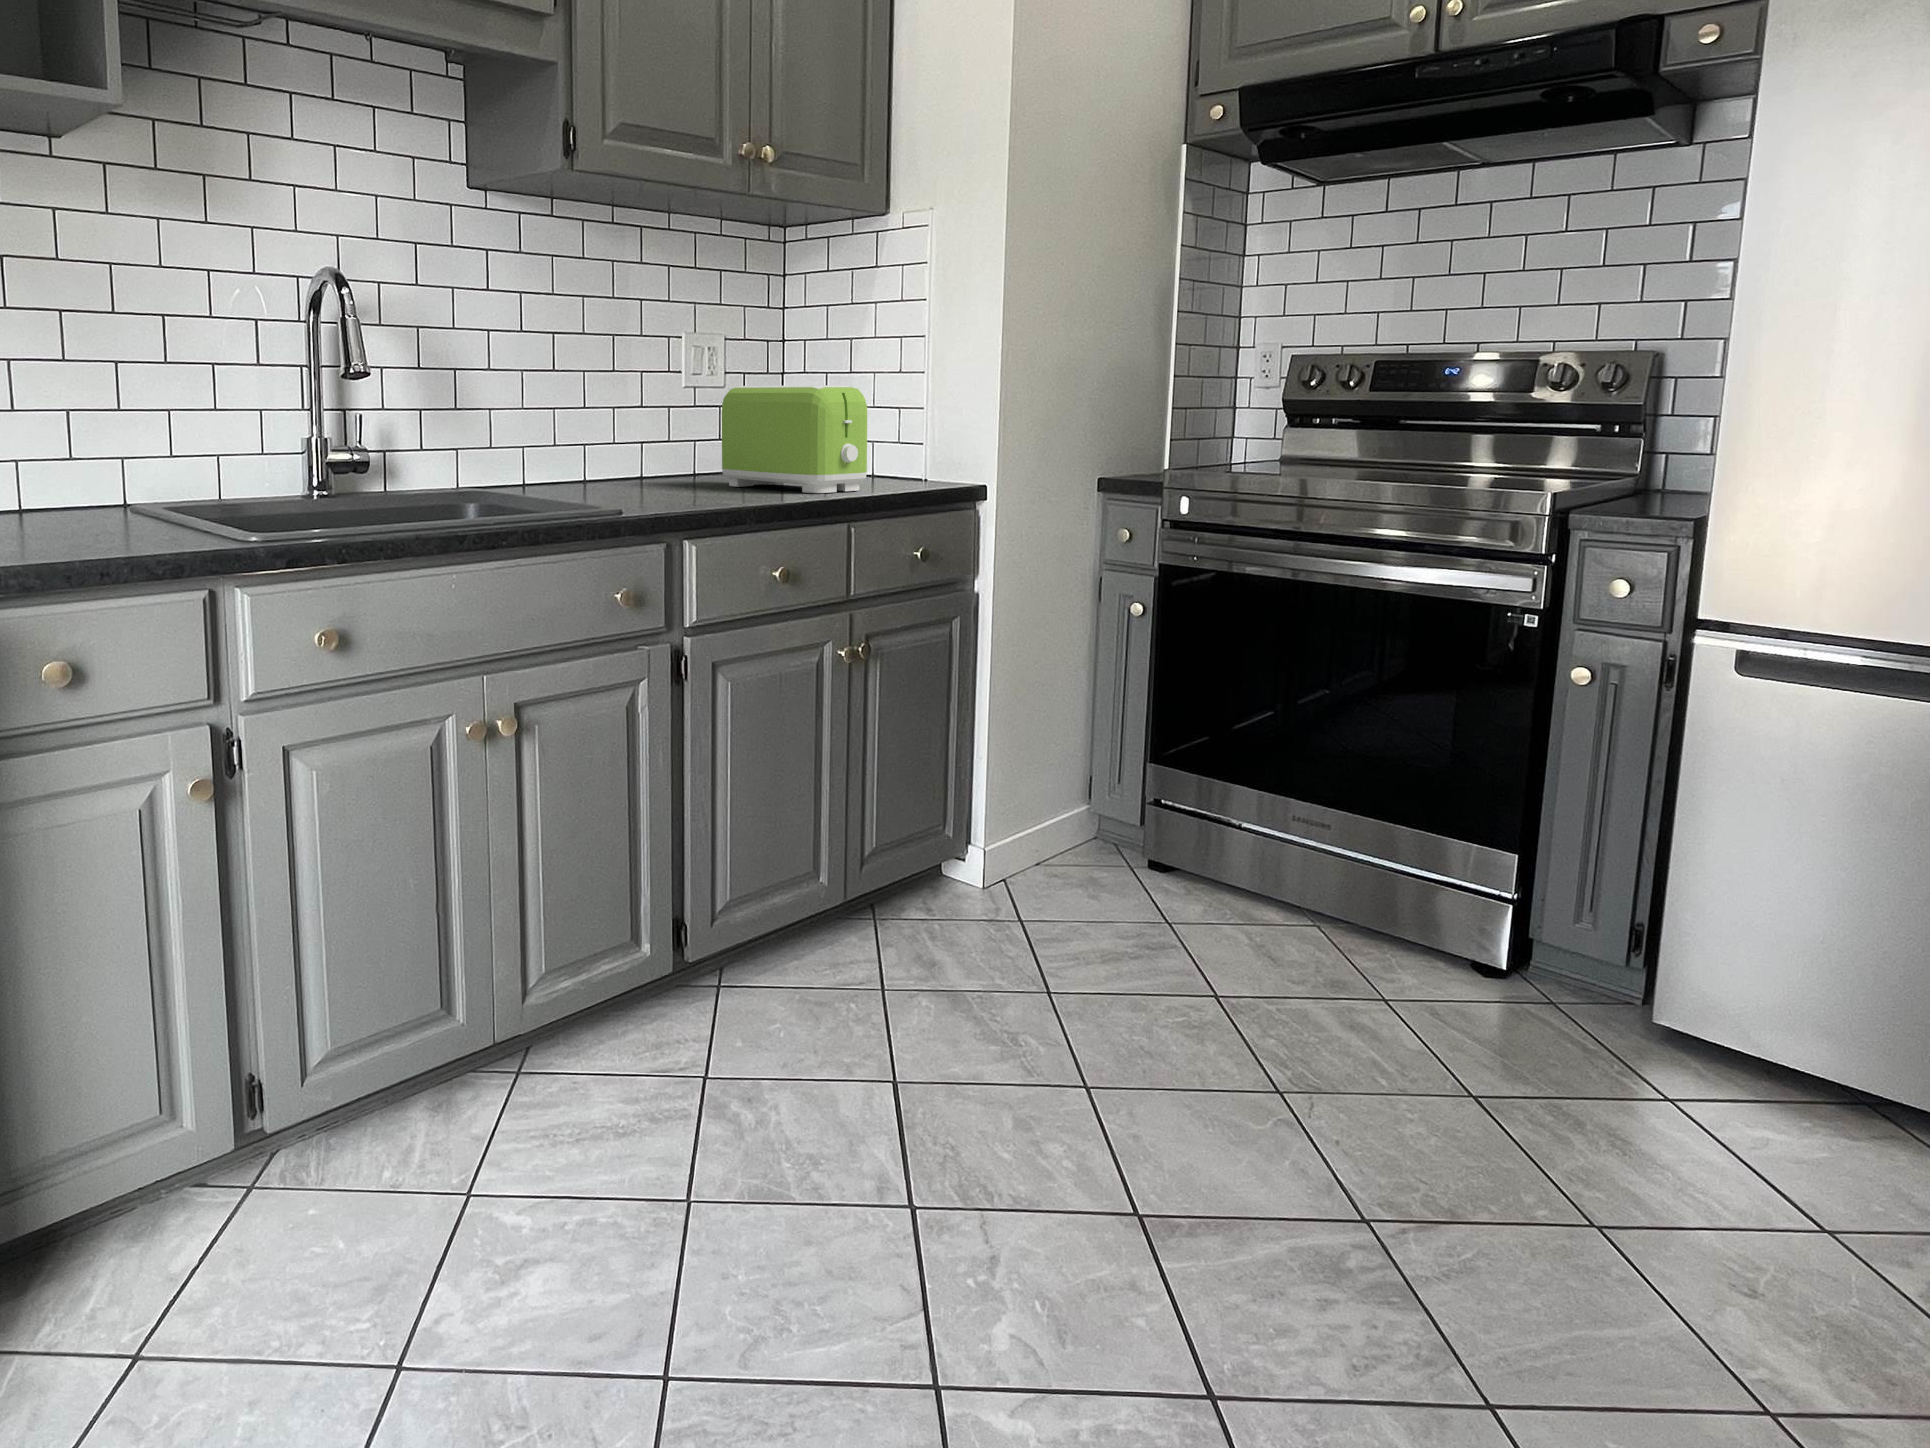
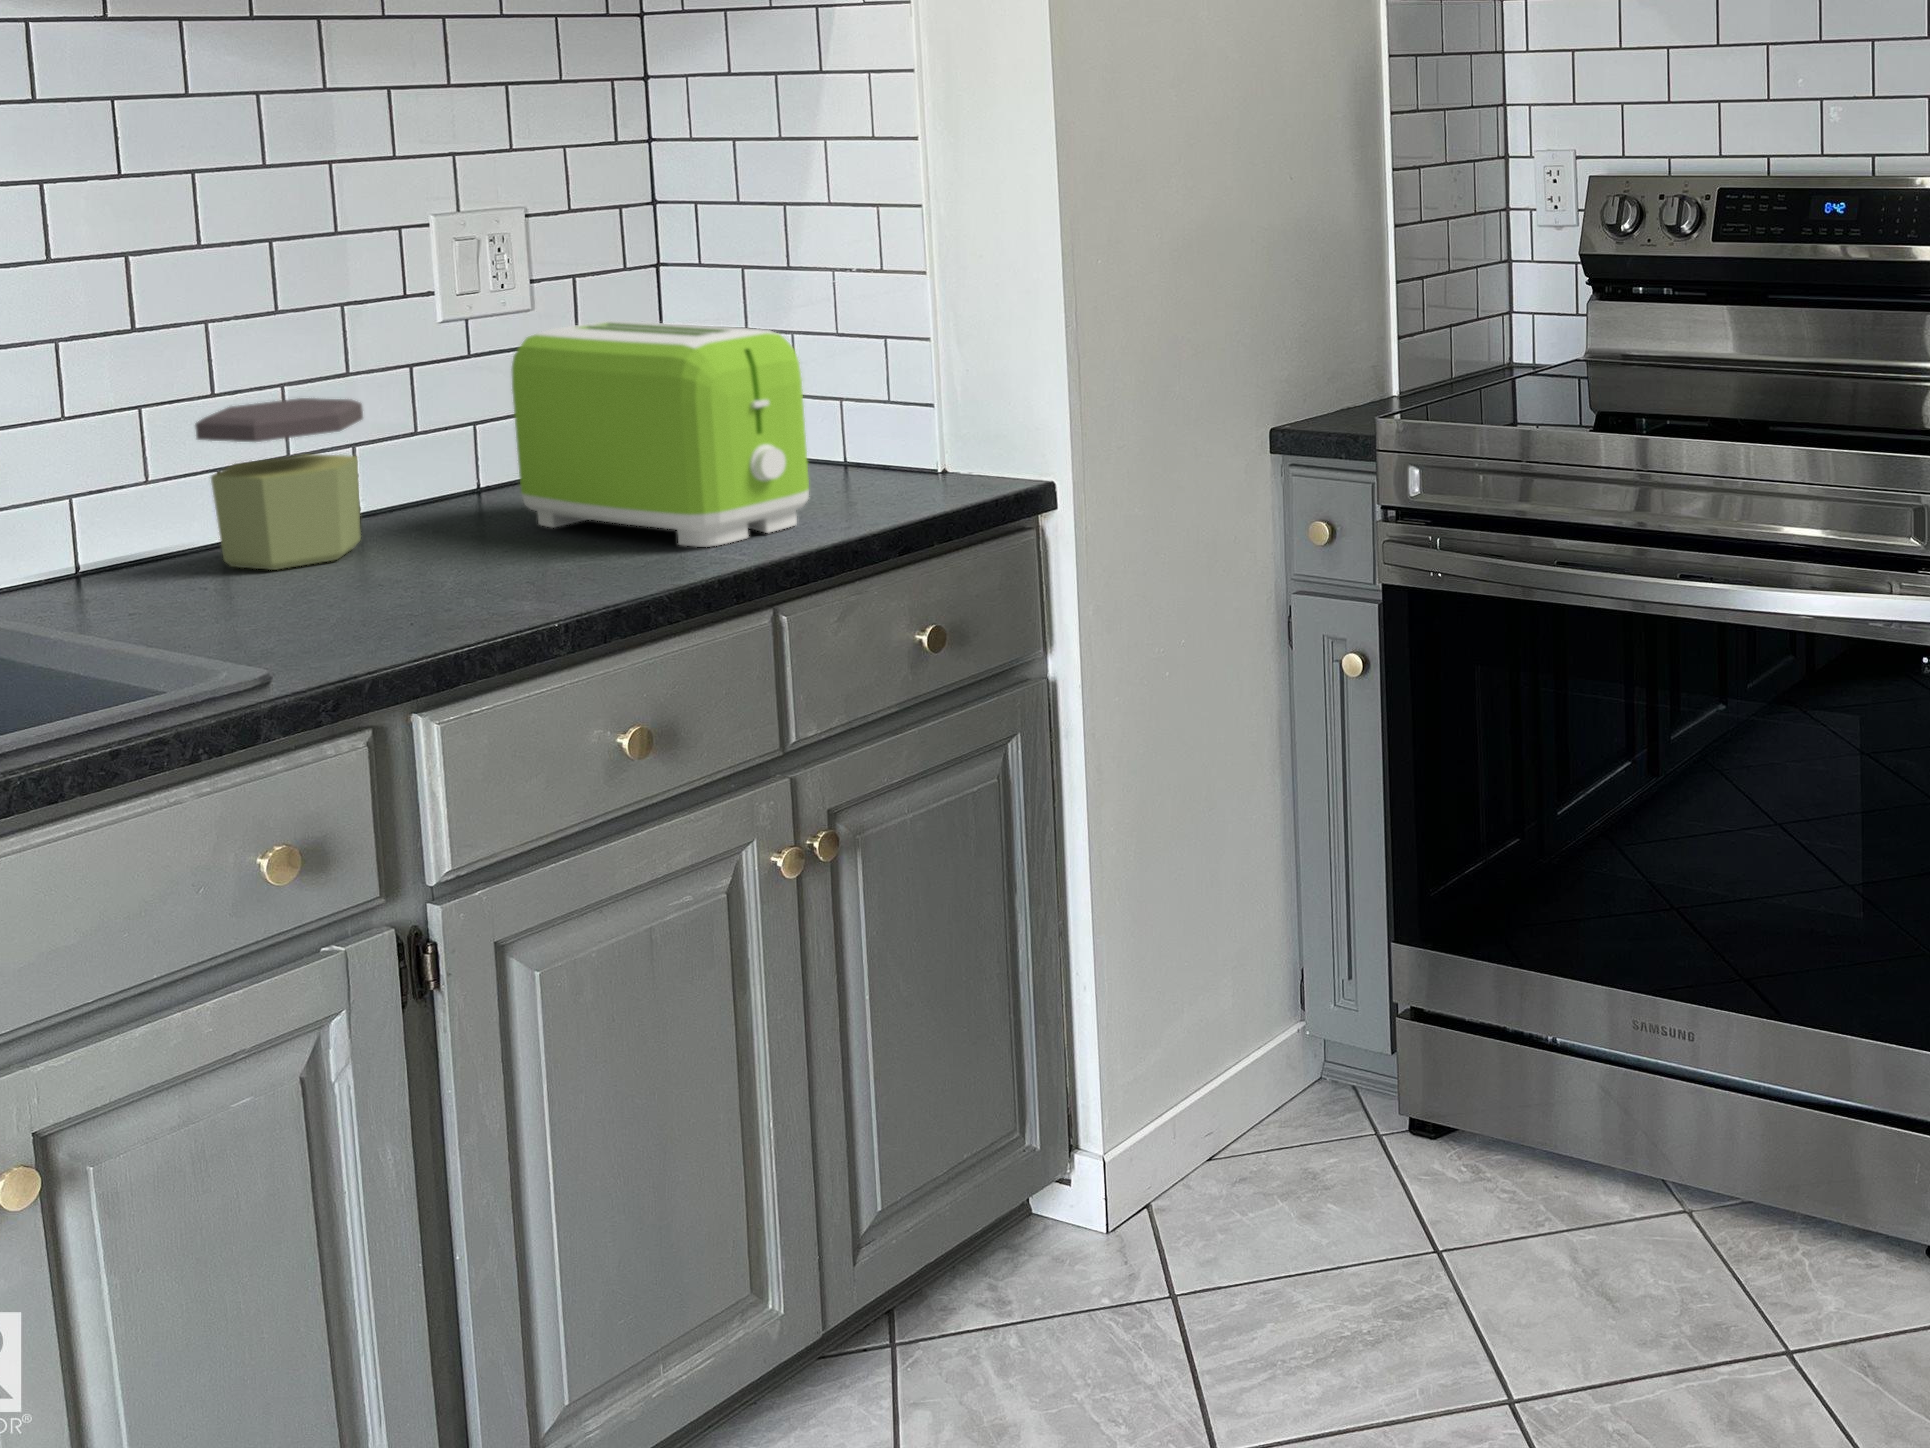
jar: none [581,412,654,490] -> present [195,398,363,570]

